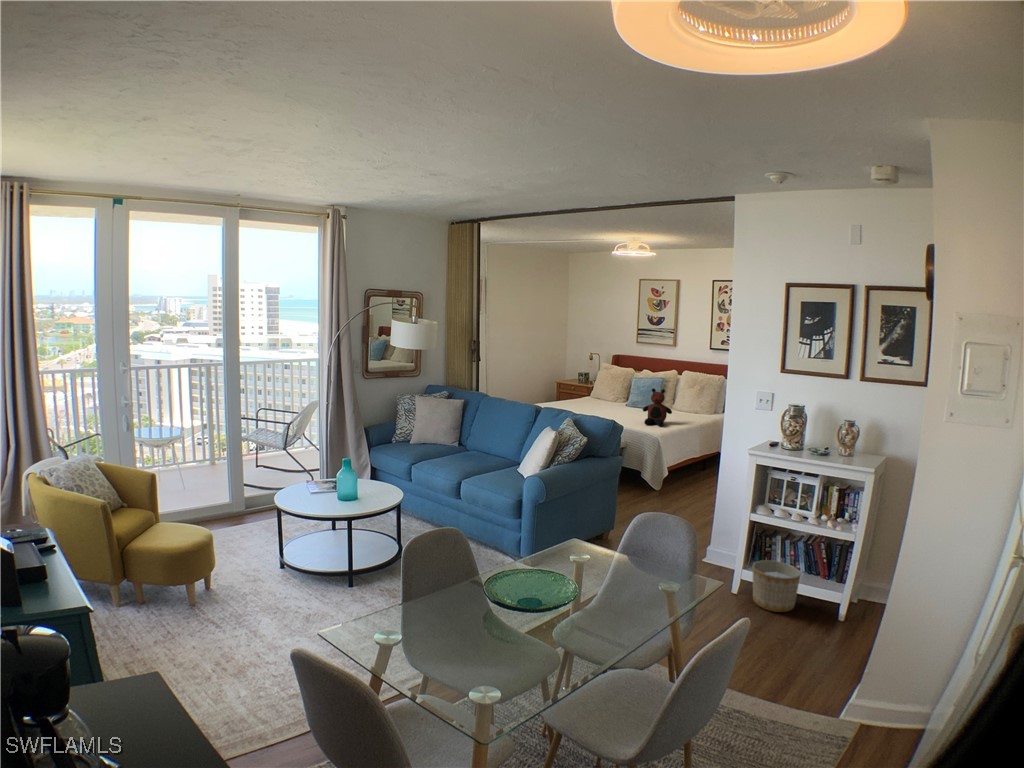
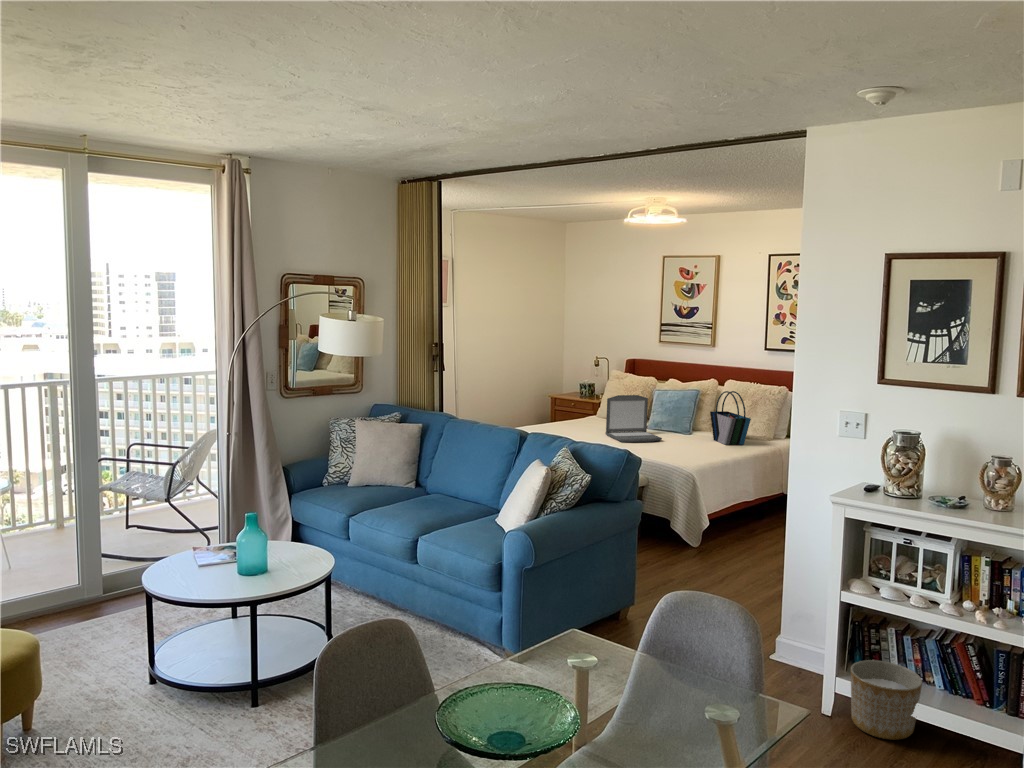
tote bag: none [671,378,700,417] -> present [710,391,751,445]
laptop: none [594,381,635,415] -> present [605,395,662,442]
teddy bear: present [643,388,672,426] -> none [674,406,715,459]

